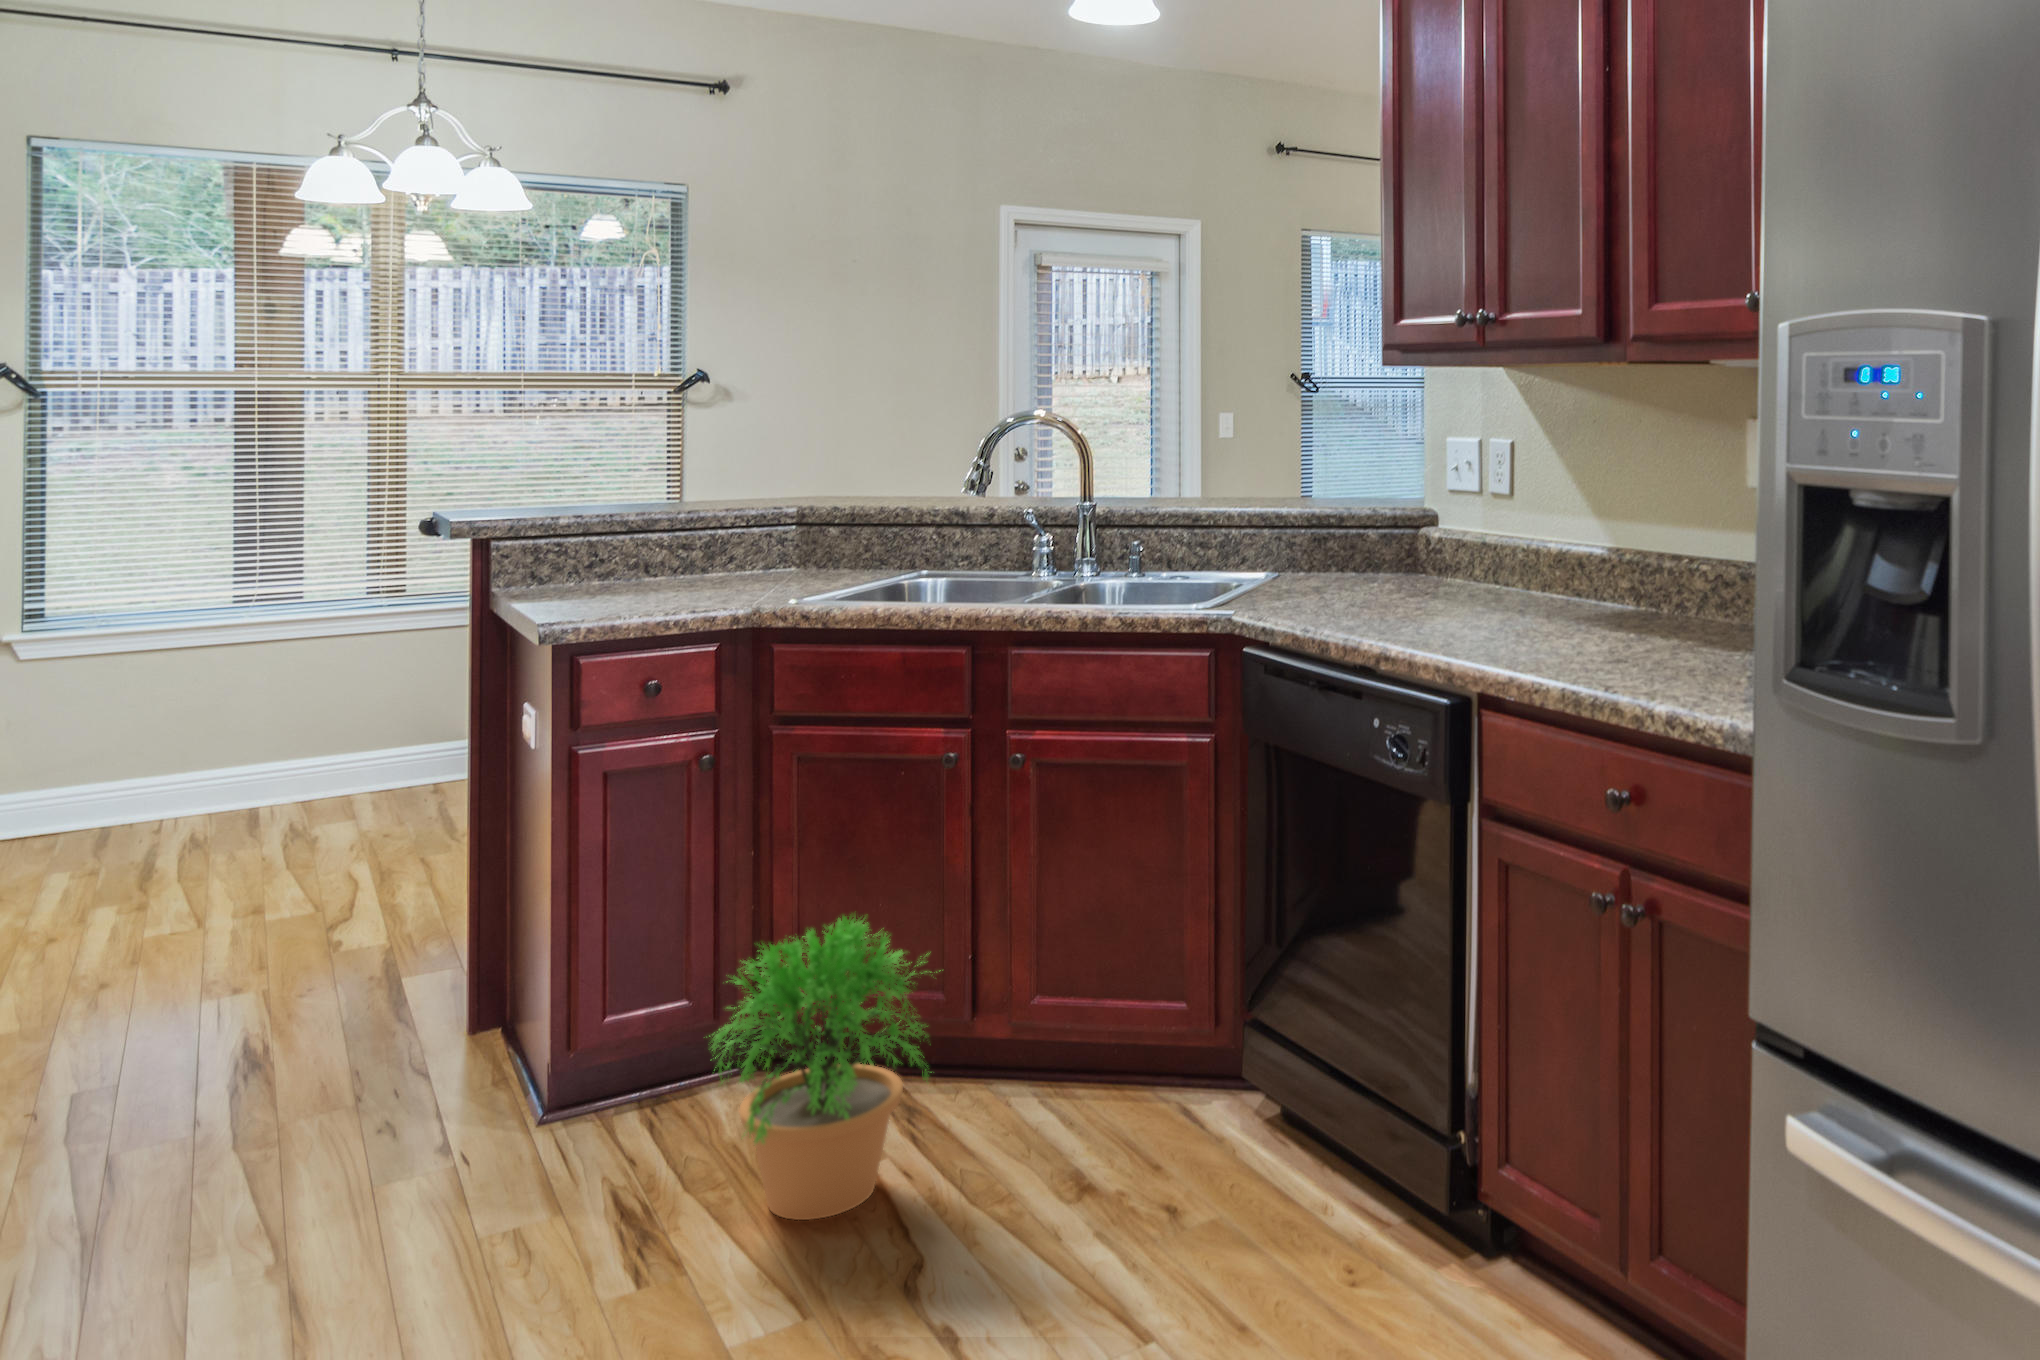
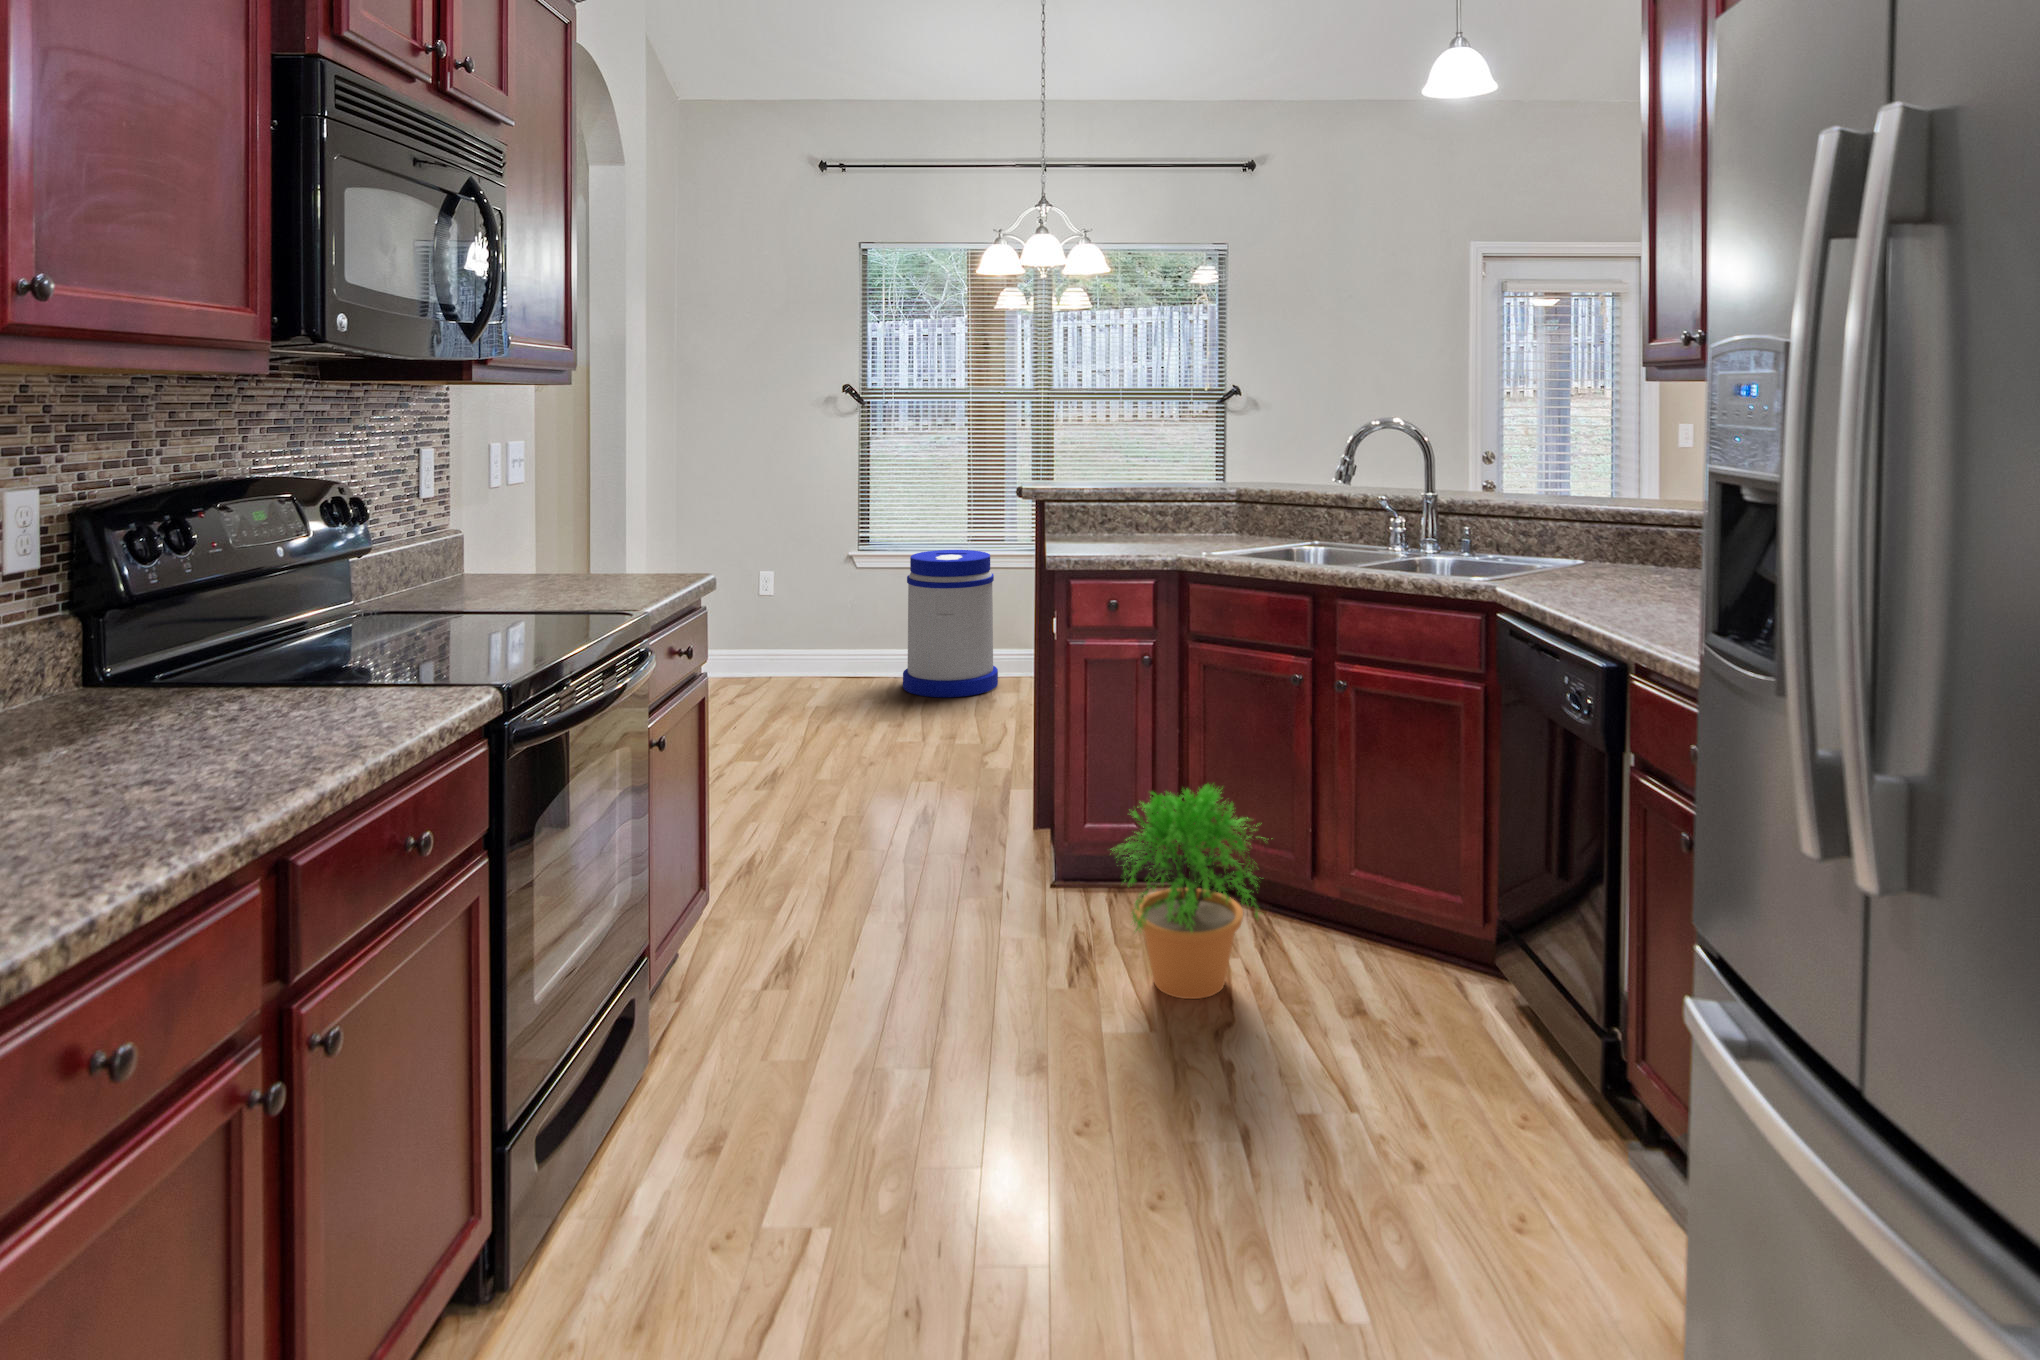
trash can: none [57,642,267,905] -> present [903,550,998,697]

